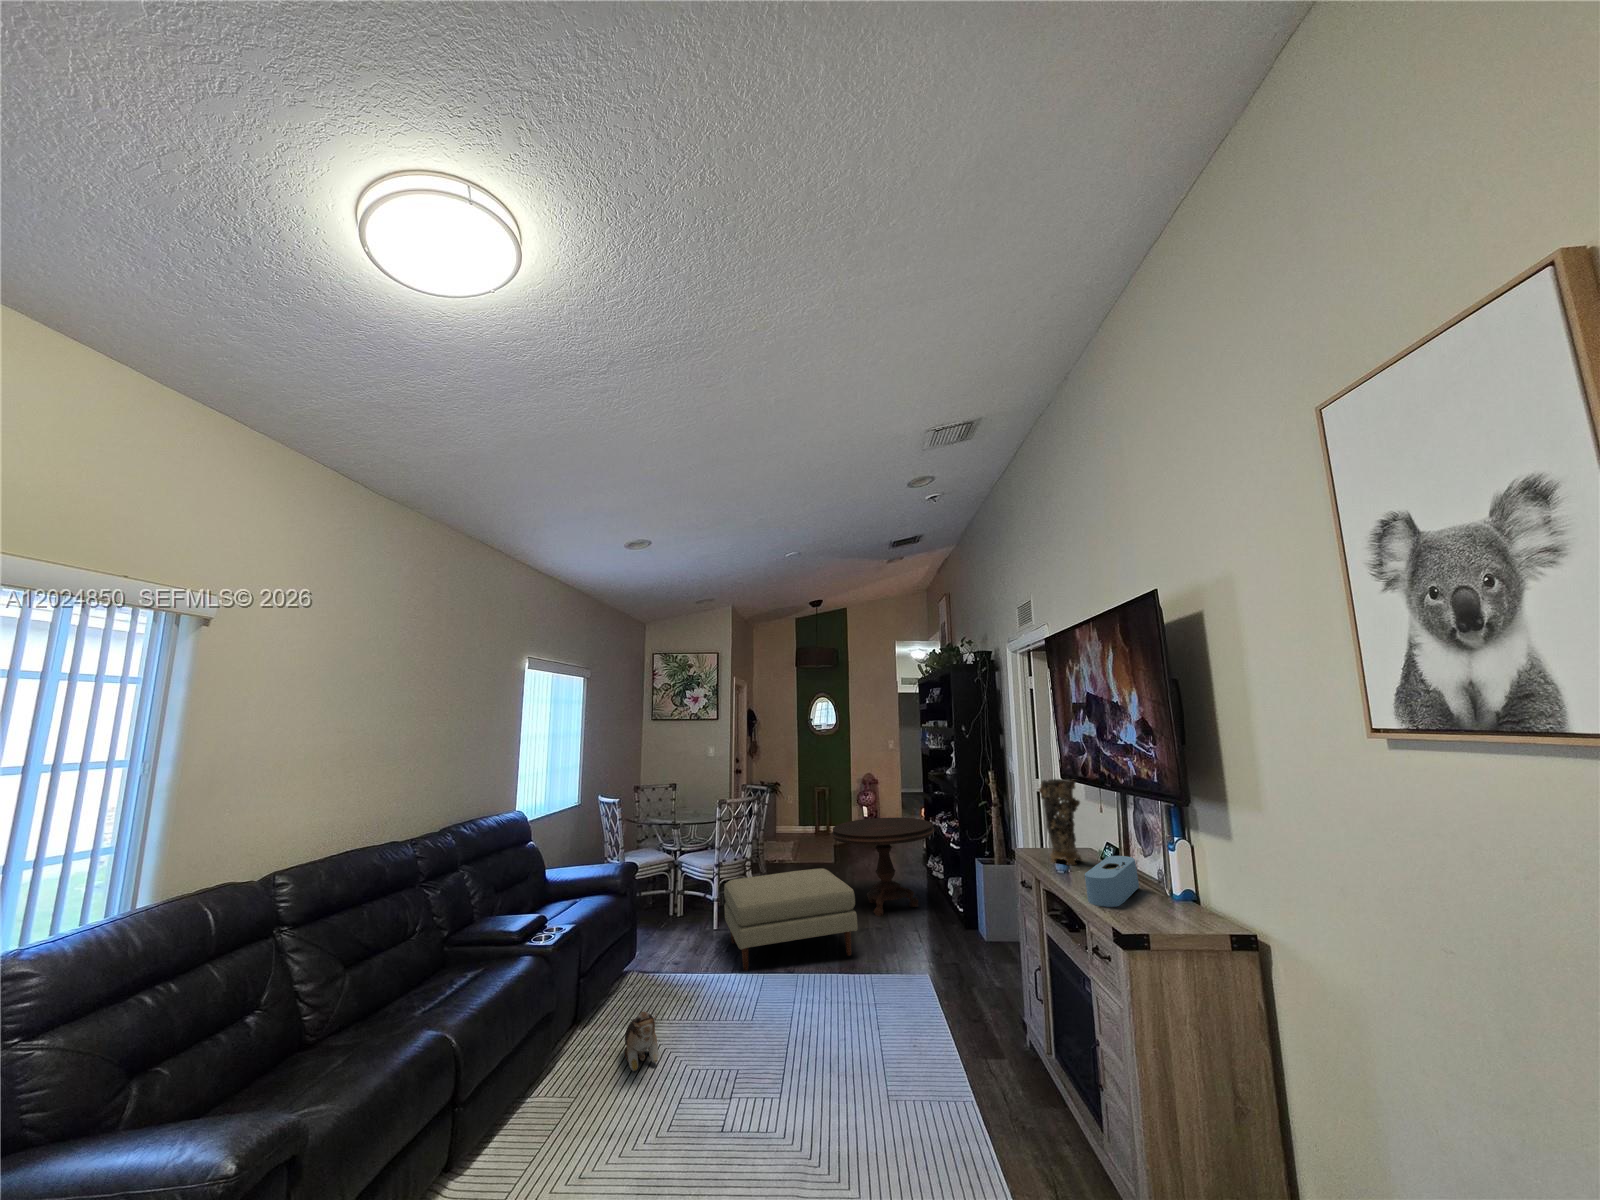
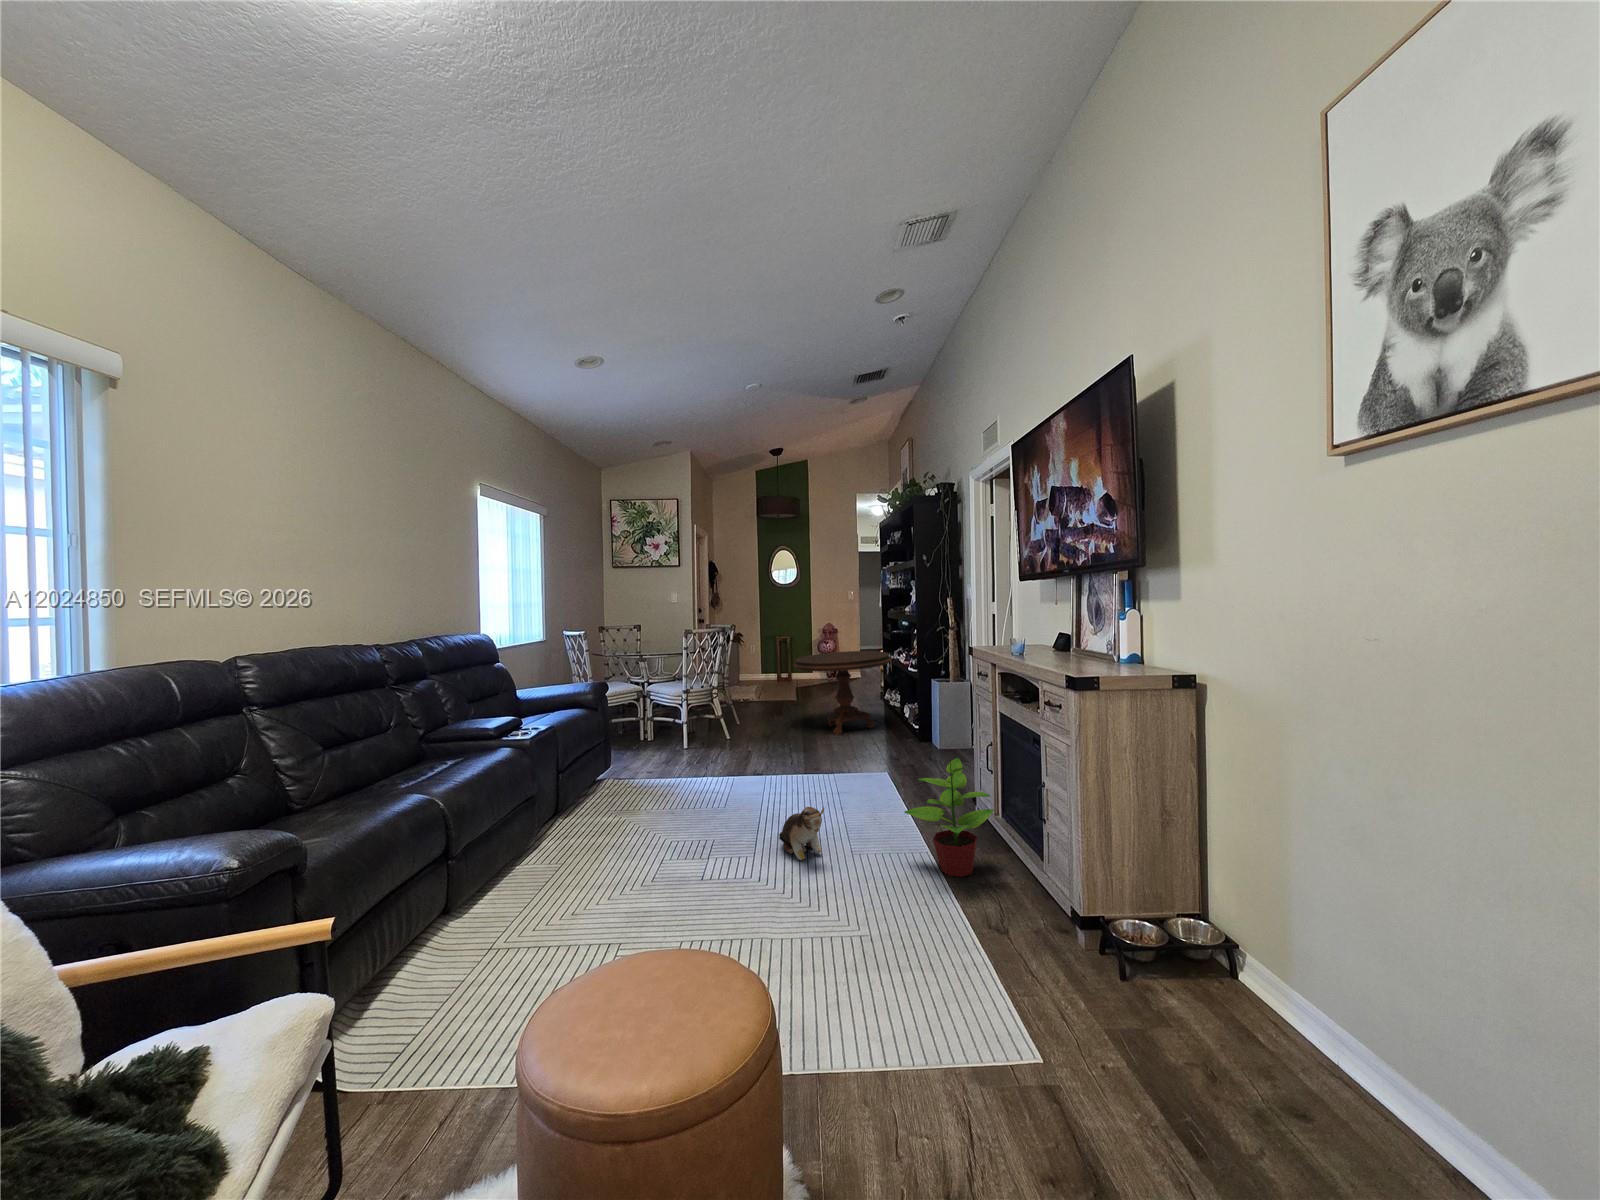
decorative vase: present [1039,779,1082,865] -> none [996,577,1034,652]
speaker: present [1085,856,1139,907] -> none [1038,633,1085,668]
ottoman: present [724,868,858,971] -> none [693,691,819,777]
potted plant: none [950,989,1052,1145] -> present [904,758,994,877]
plush toy: present [624,1012,658,1071] -> present [779,807,824,860]

